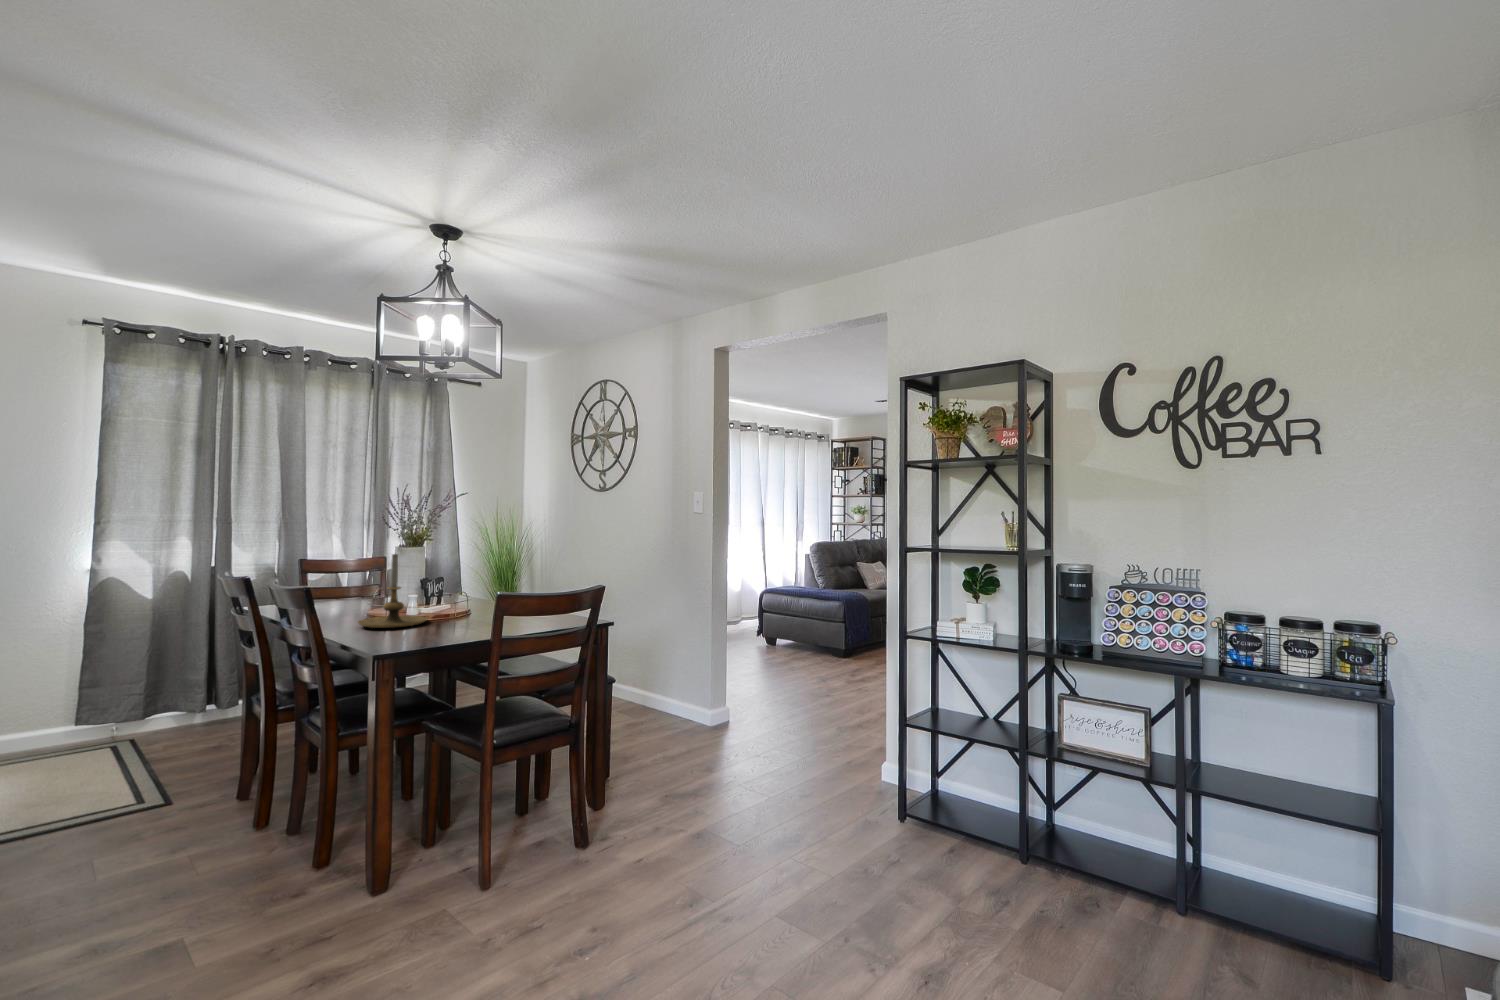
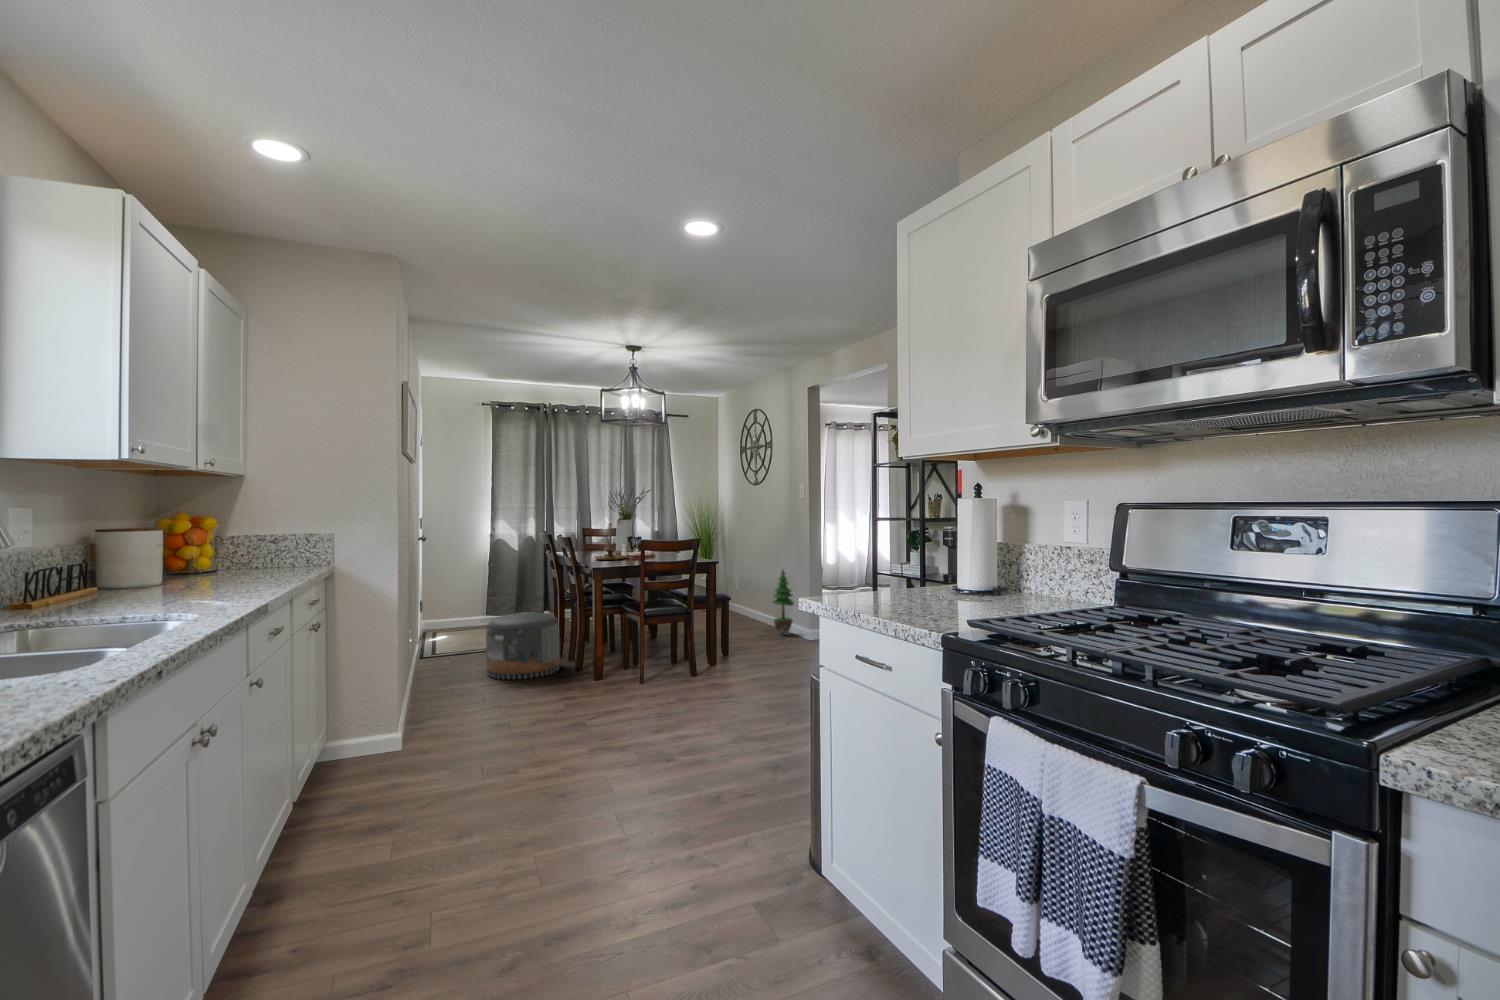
potted tree: none [646,619,683,722] -> present [772,570,794,635]
pouf: none [68,751,278,942] -> present [486,612,560,679]

